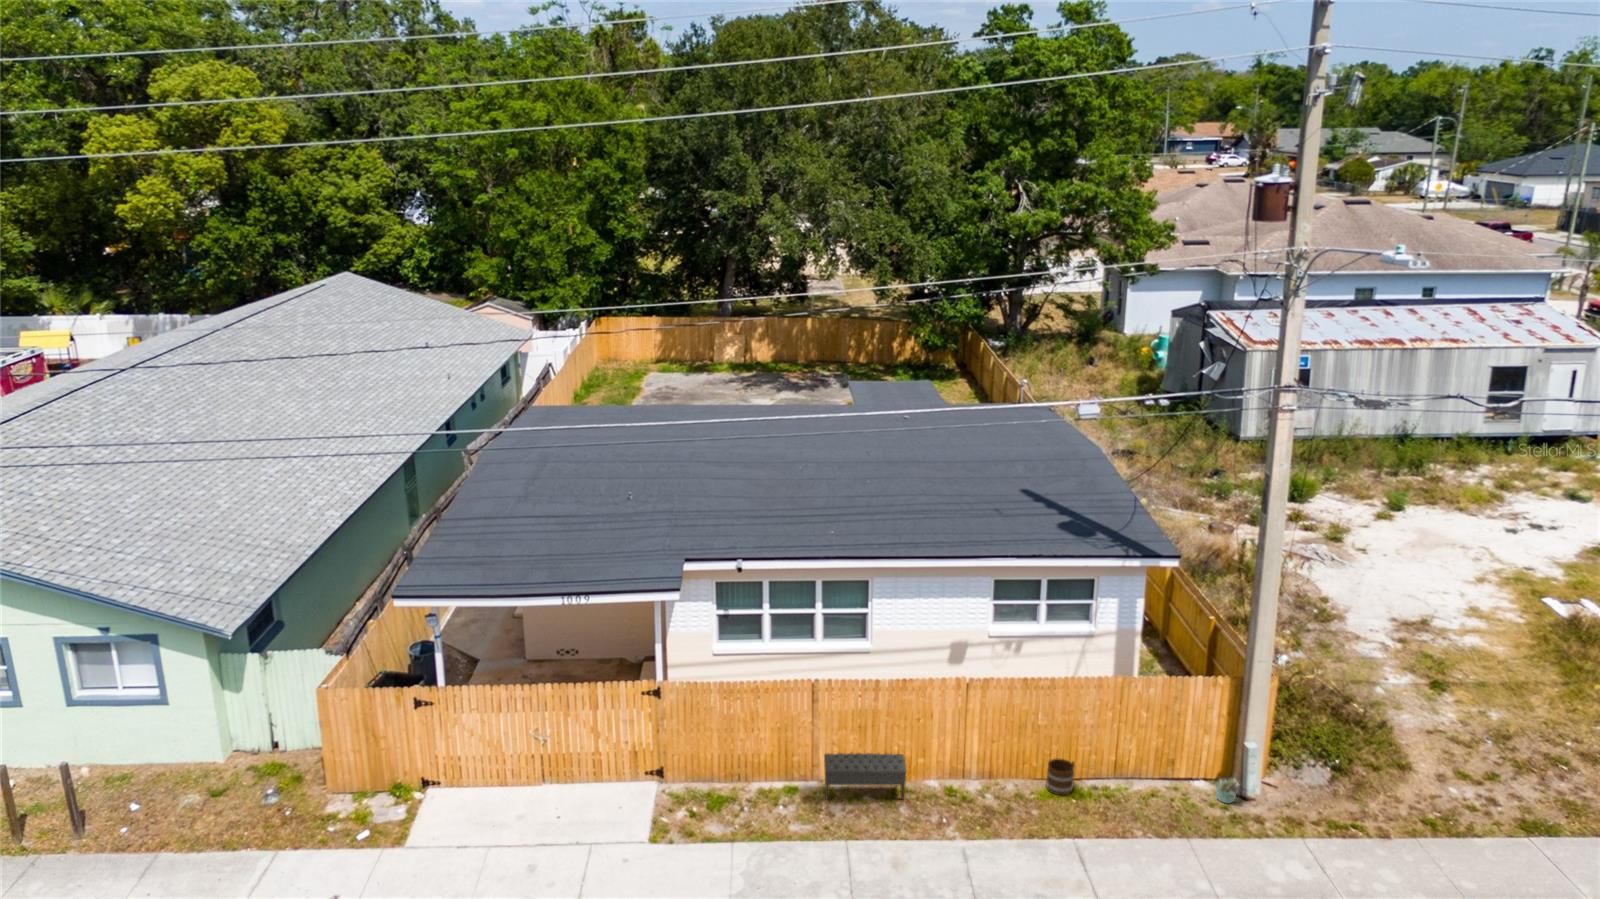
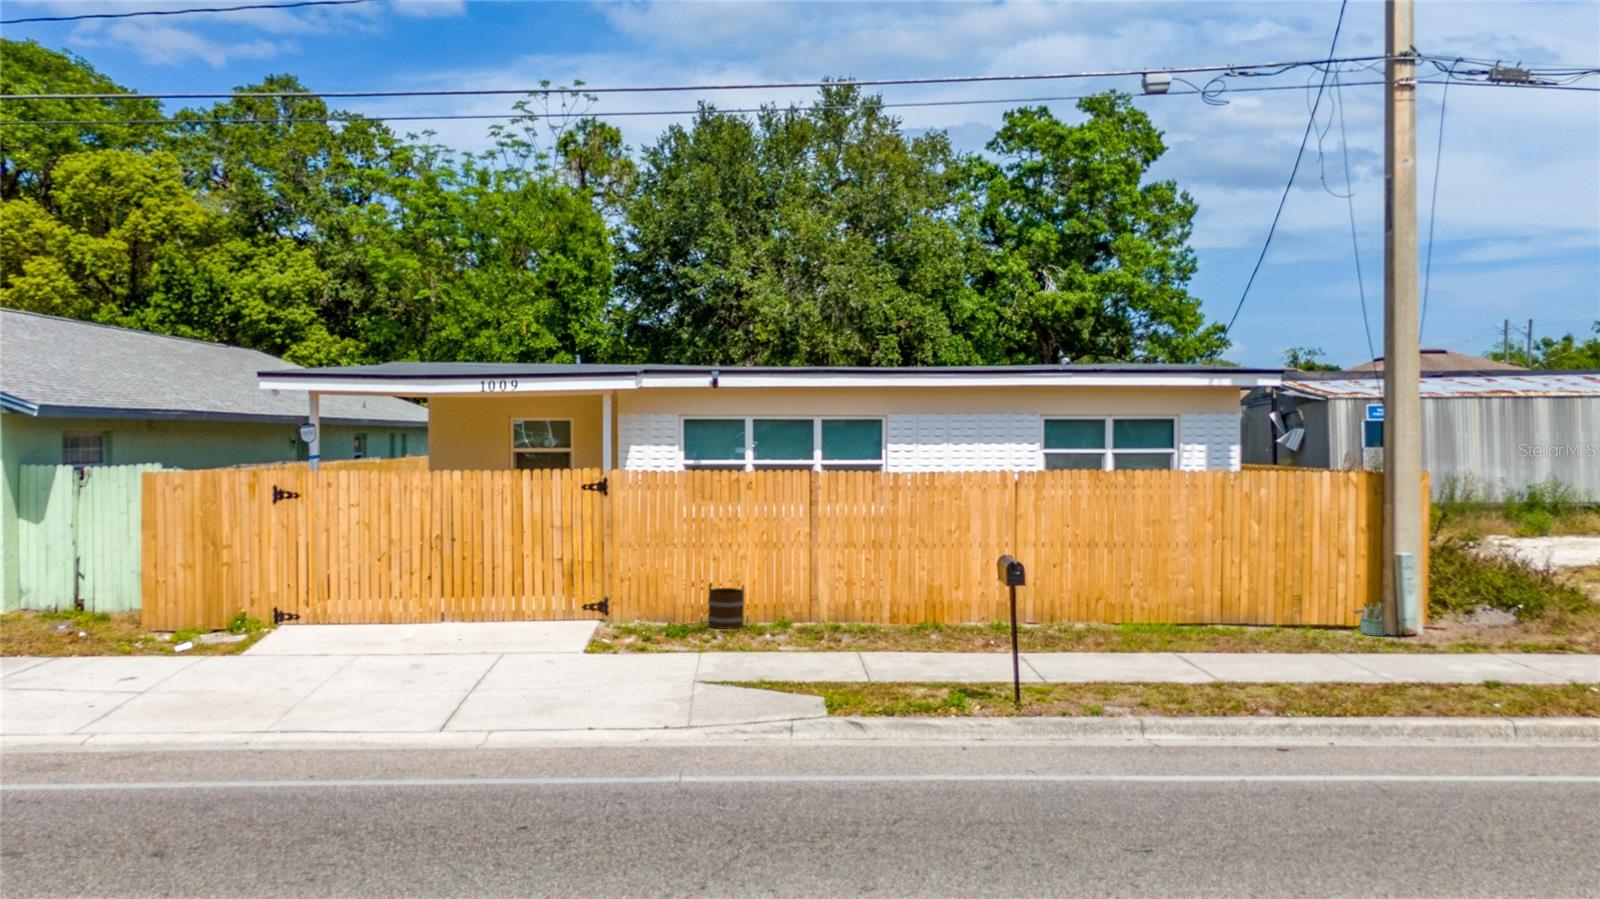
bench: present [824,753,907,800] -> none [825,576,937,632]
bucket: present [1046,759,1075,795] -> present [708,584,744,629]

